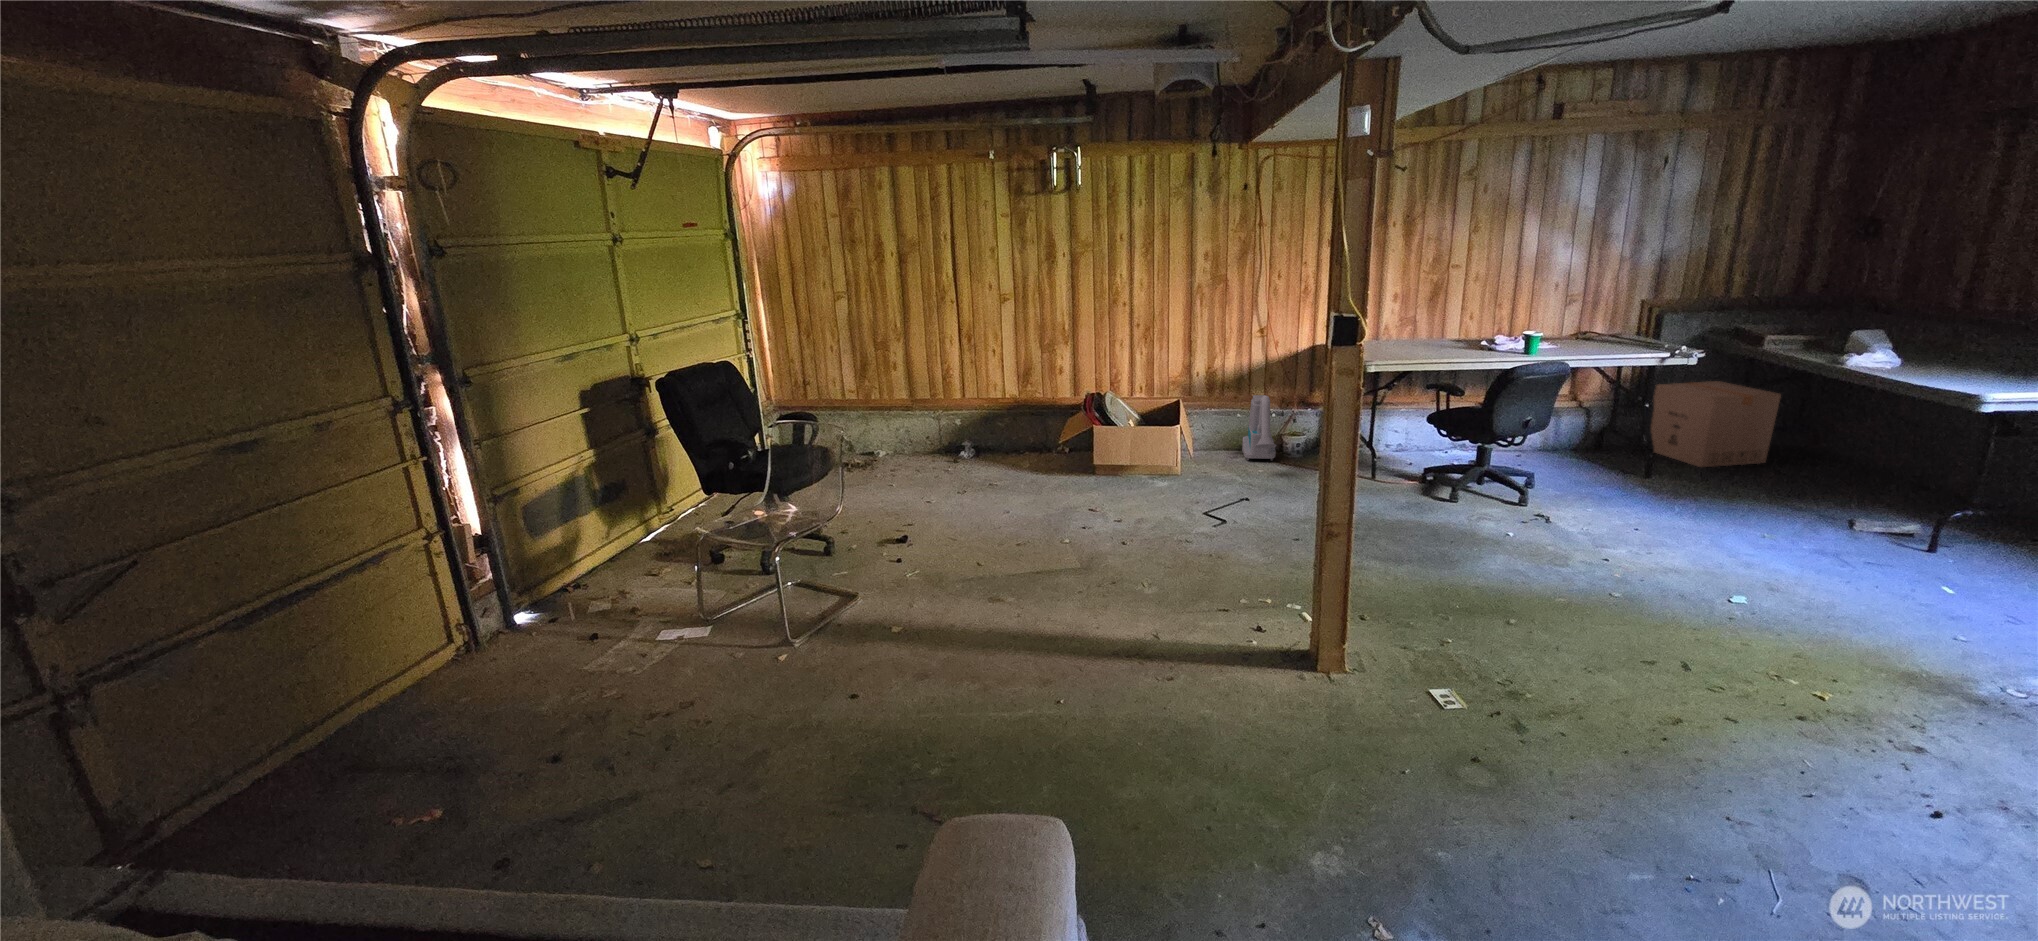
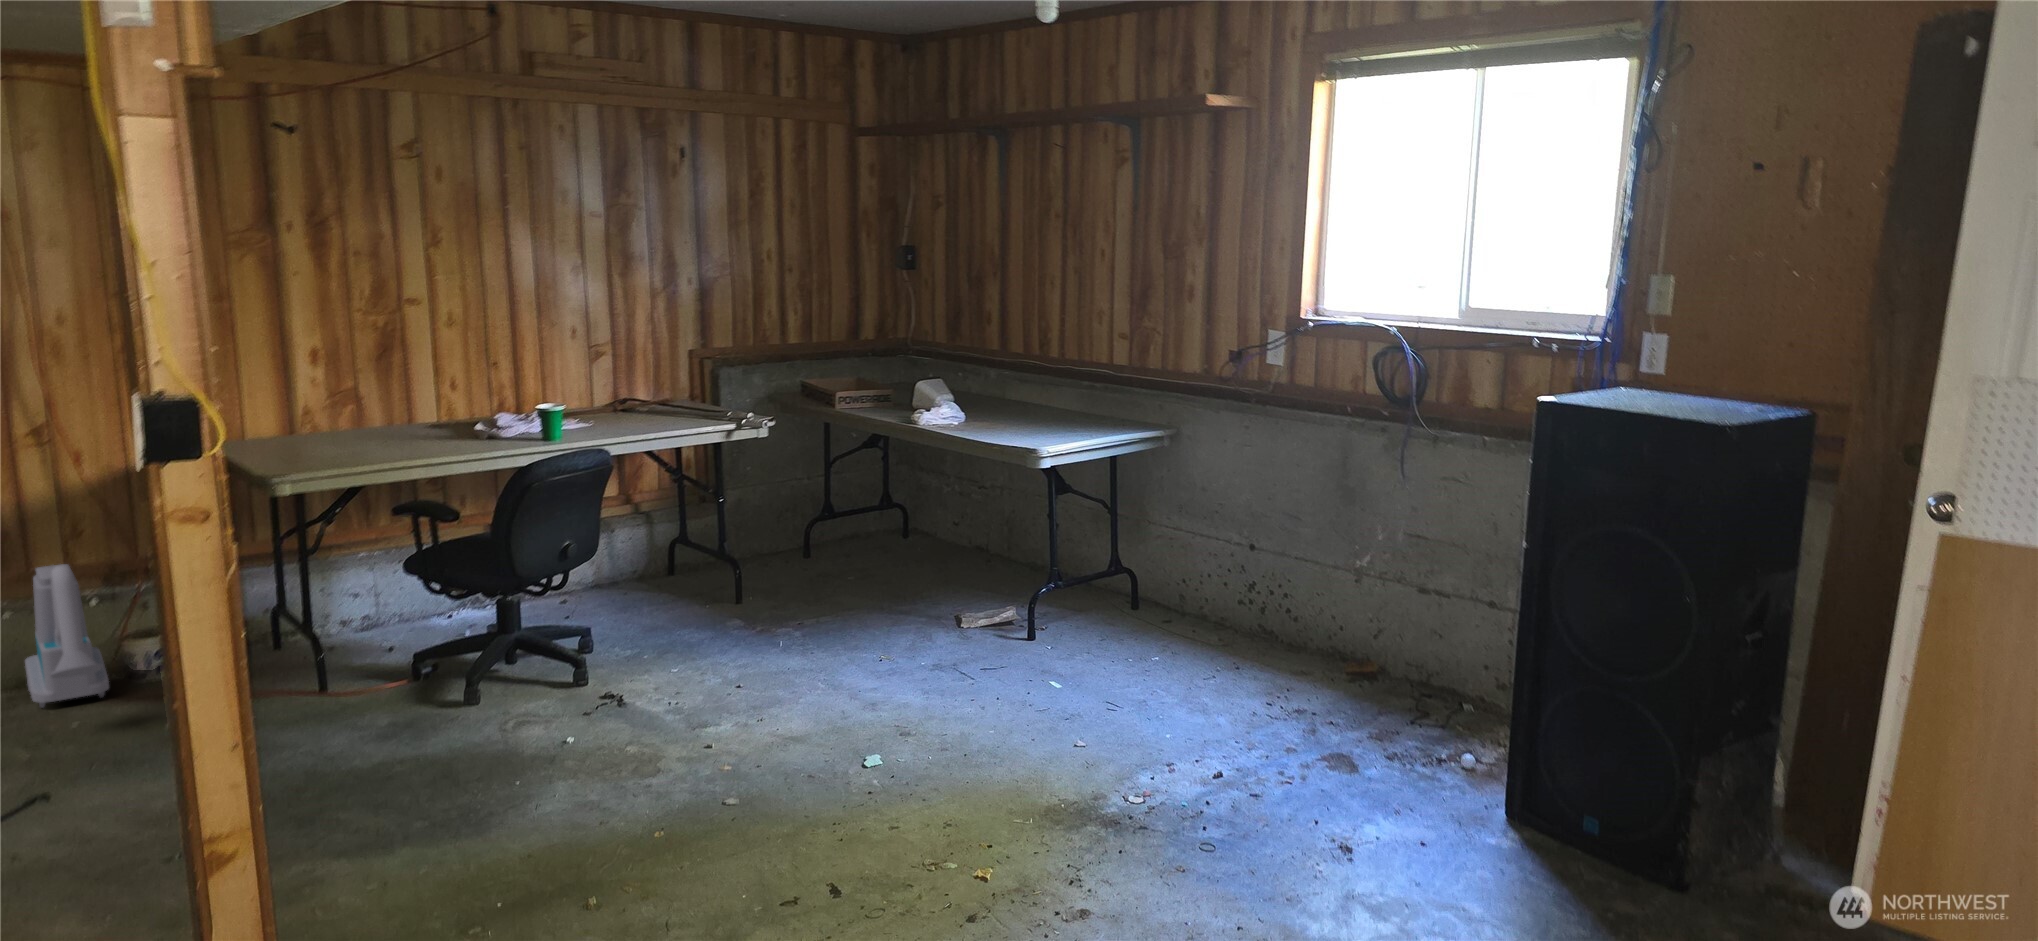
cardboard box: present [1651,381,1781,468] -> none [725,457,861,578]

